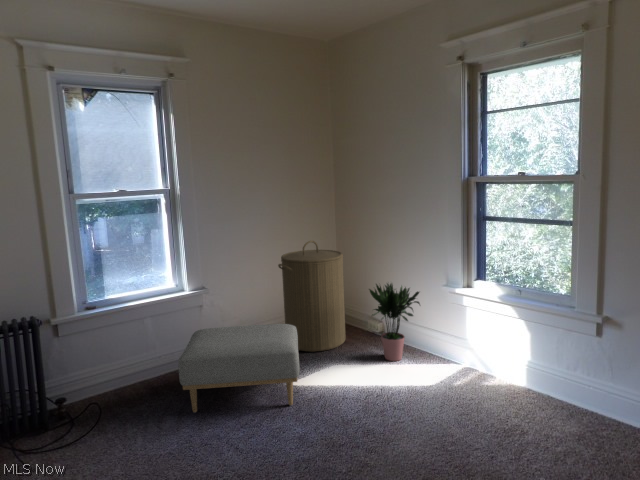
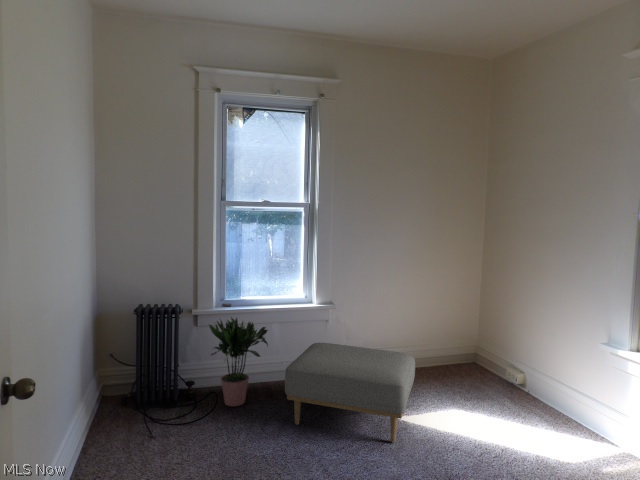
laundry hamper: present [278,241,346,352] -> none [409,269,484,391]
potted plant: present [369,283,420,361] -> present [209,317,268,406]

